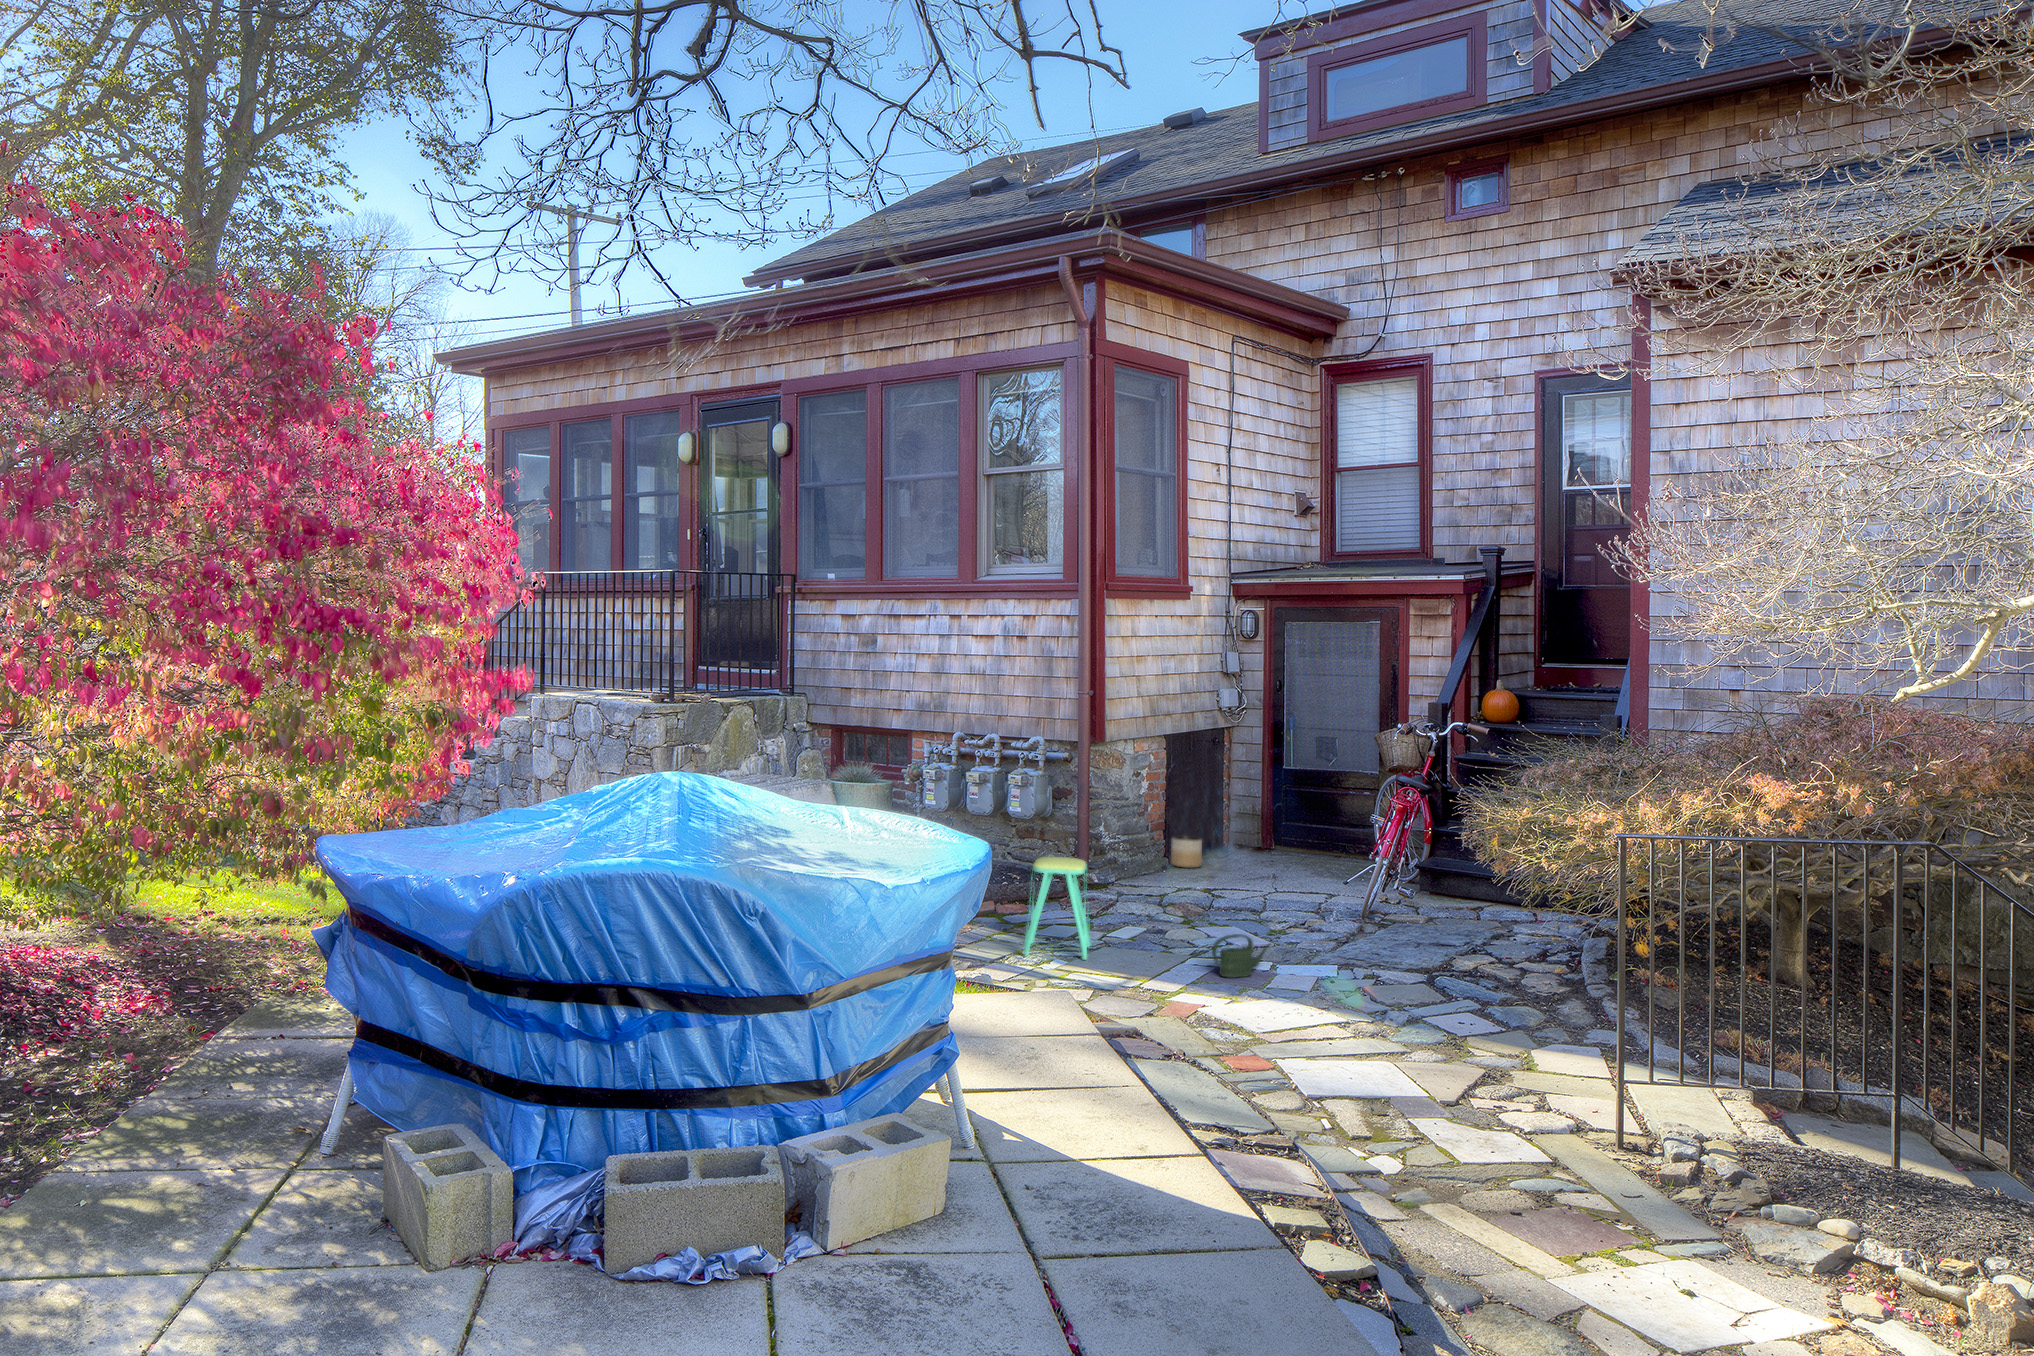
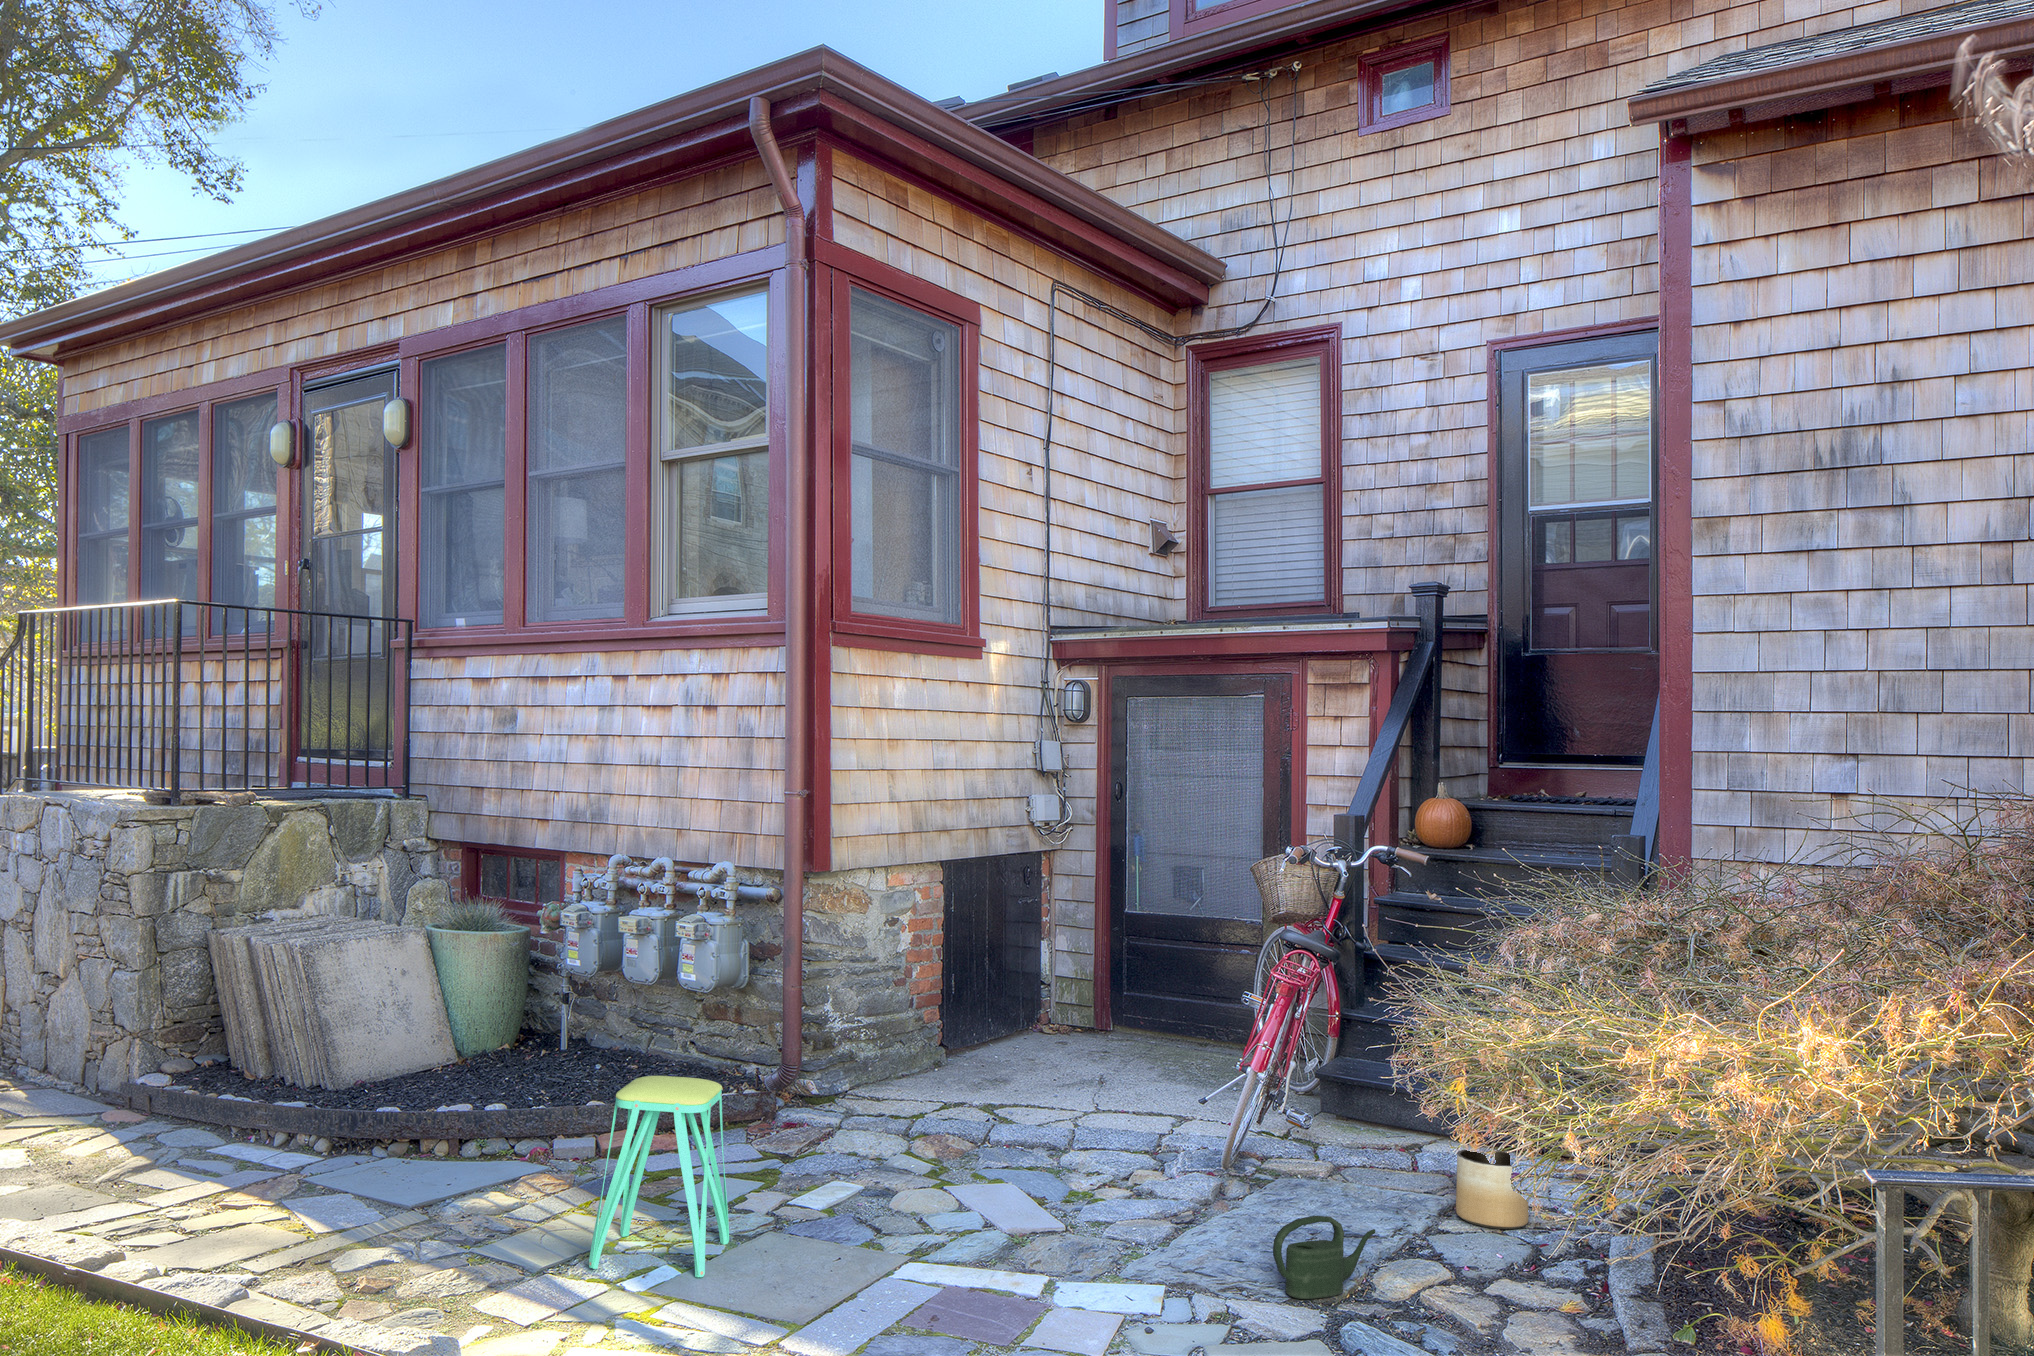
planter: present [1171,836,1202,868] -> present [1456,1150,1529,1229]
watering can: present [1212,934,1271,978] -> present [1273,1216,1375,1299]

